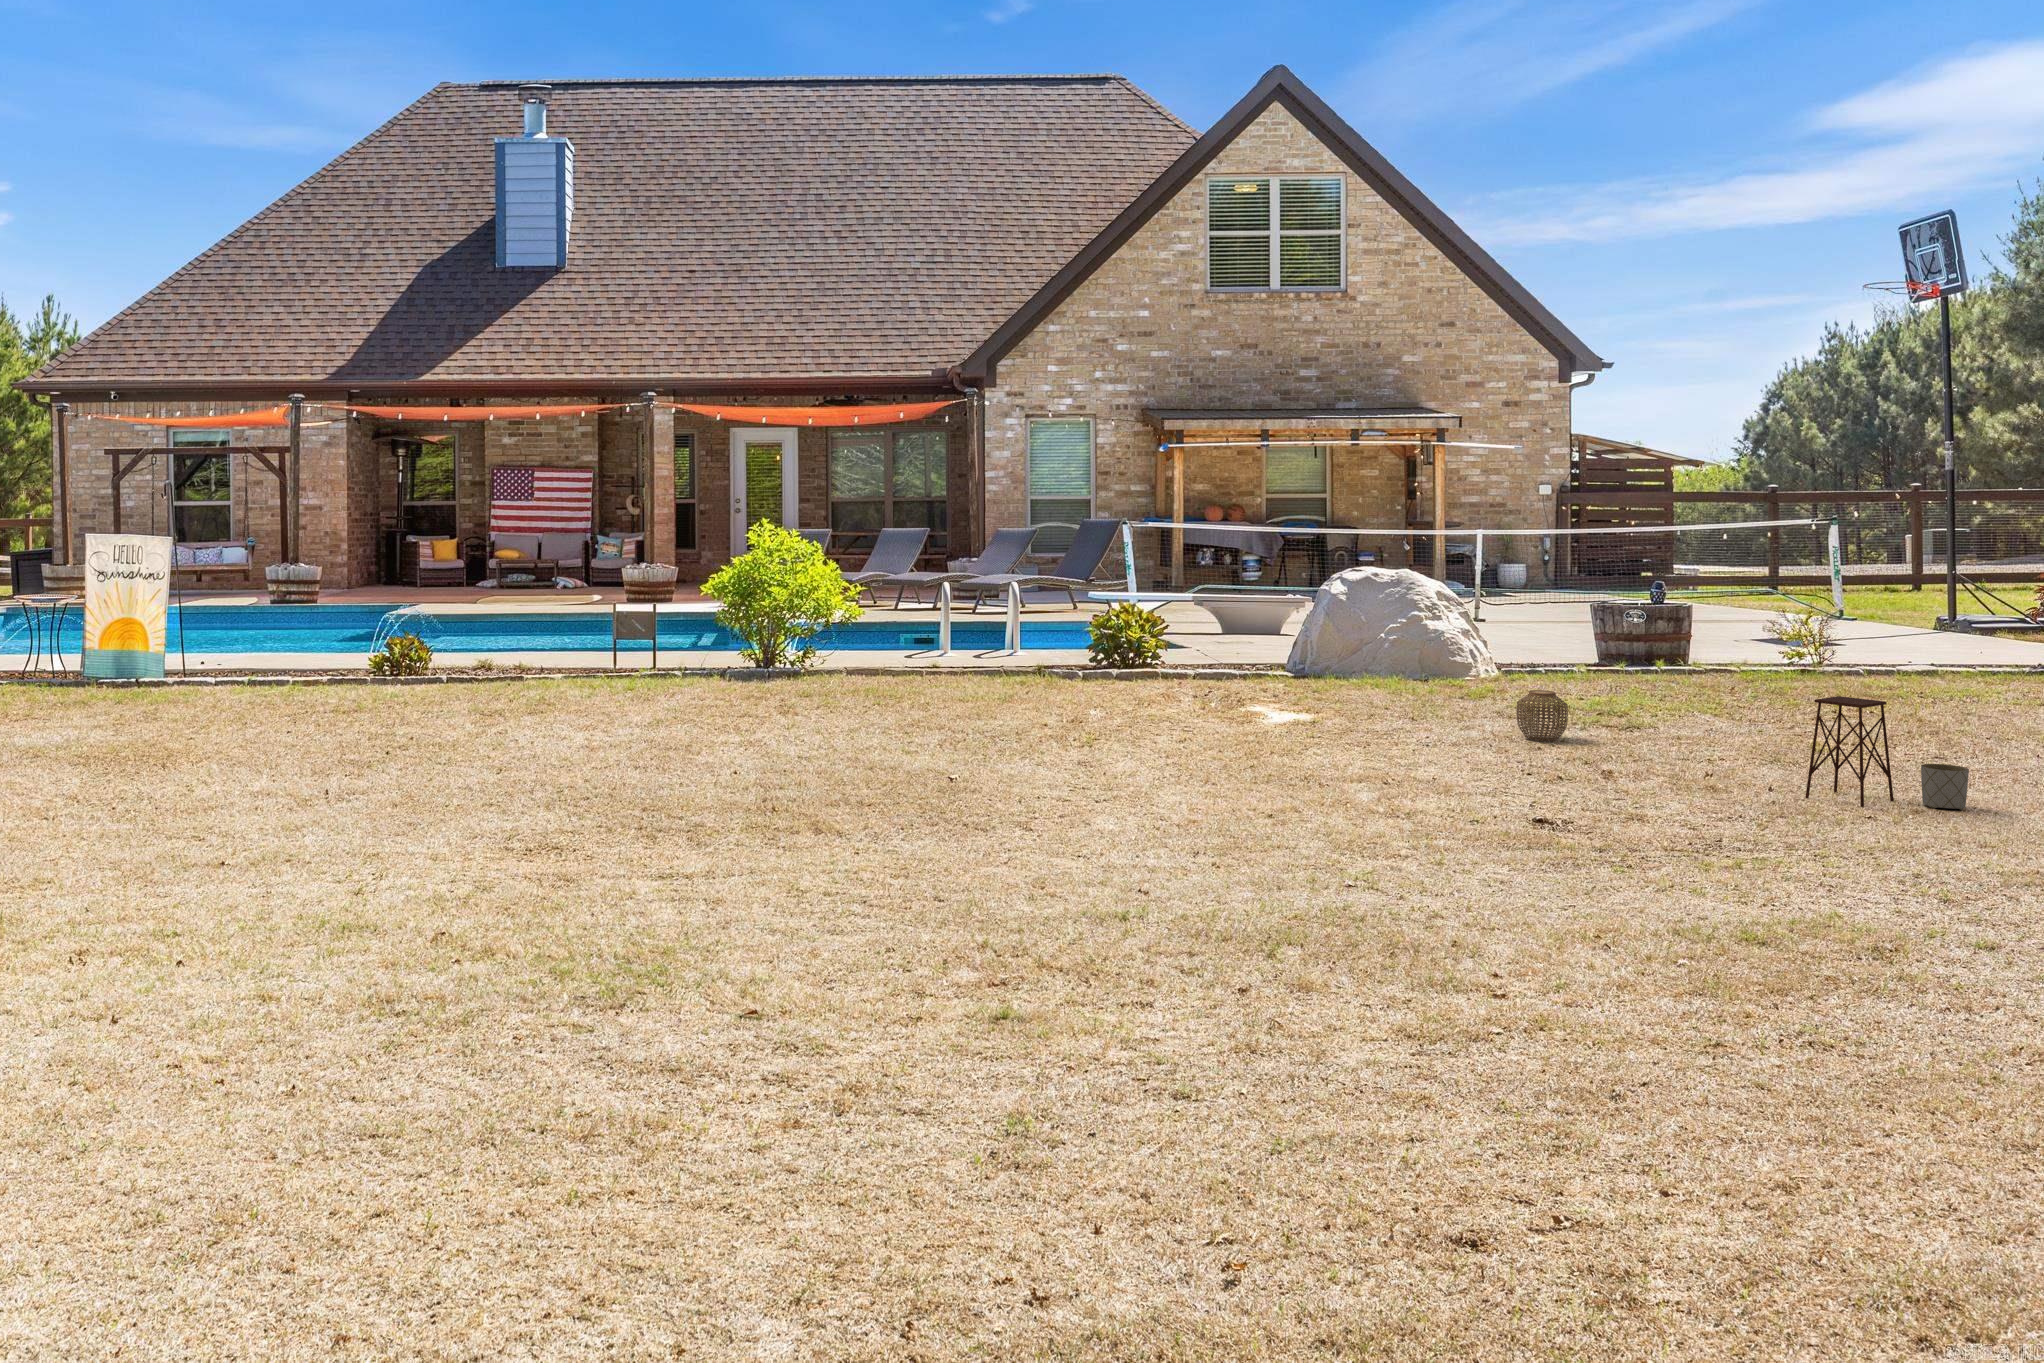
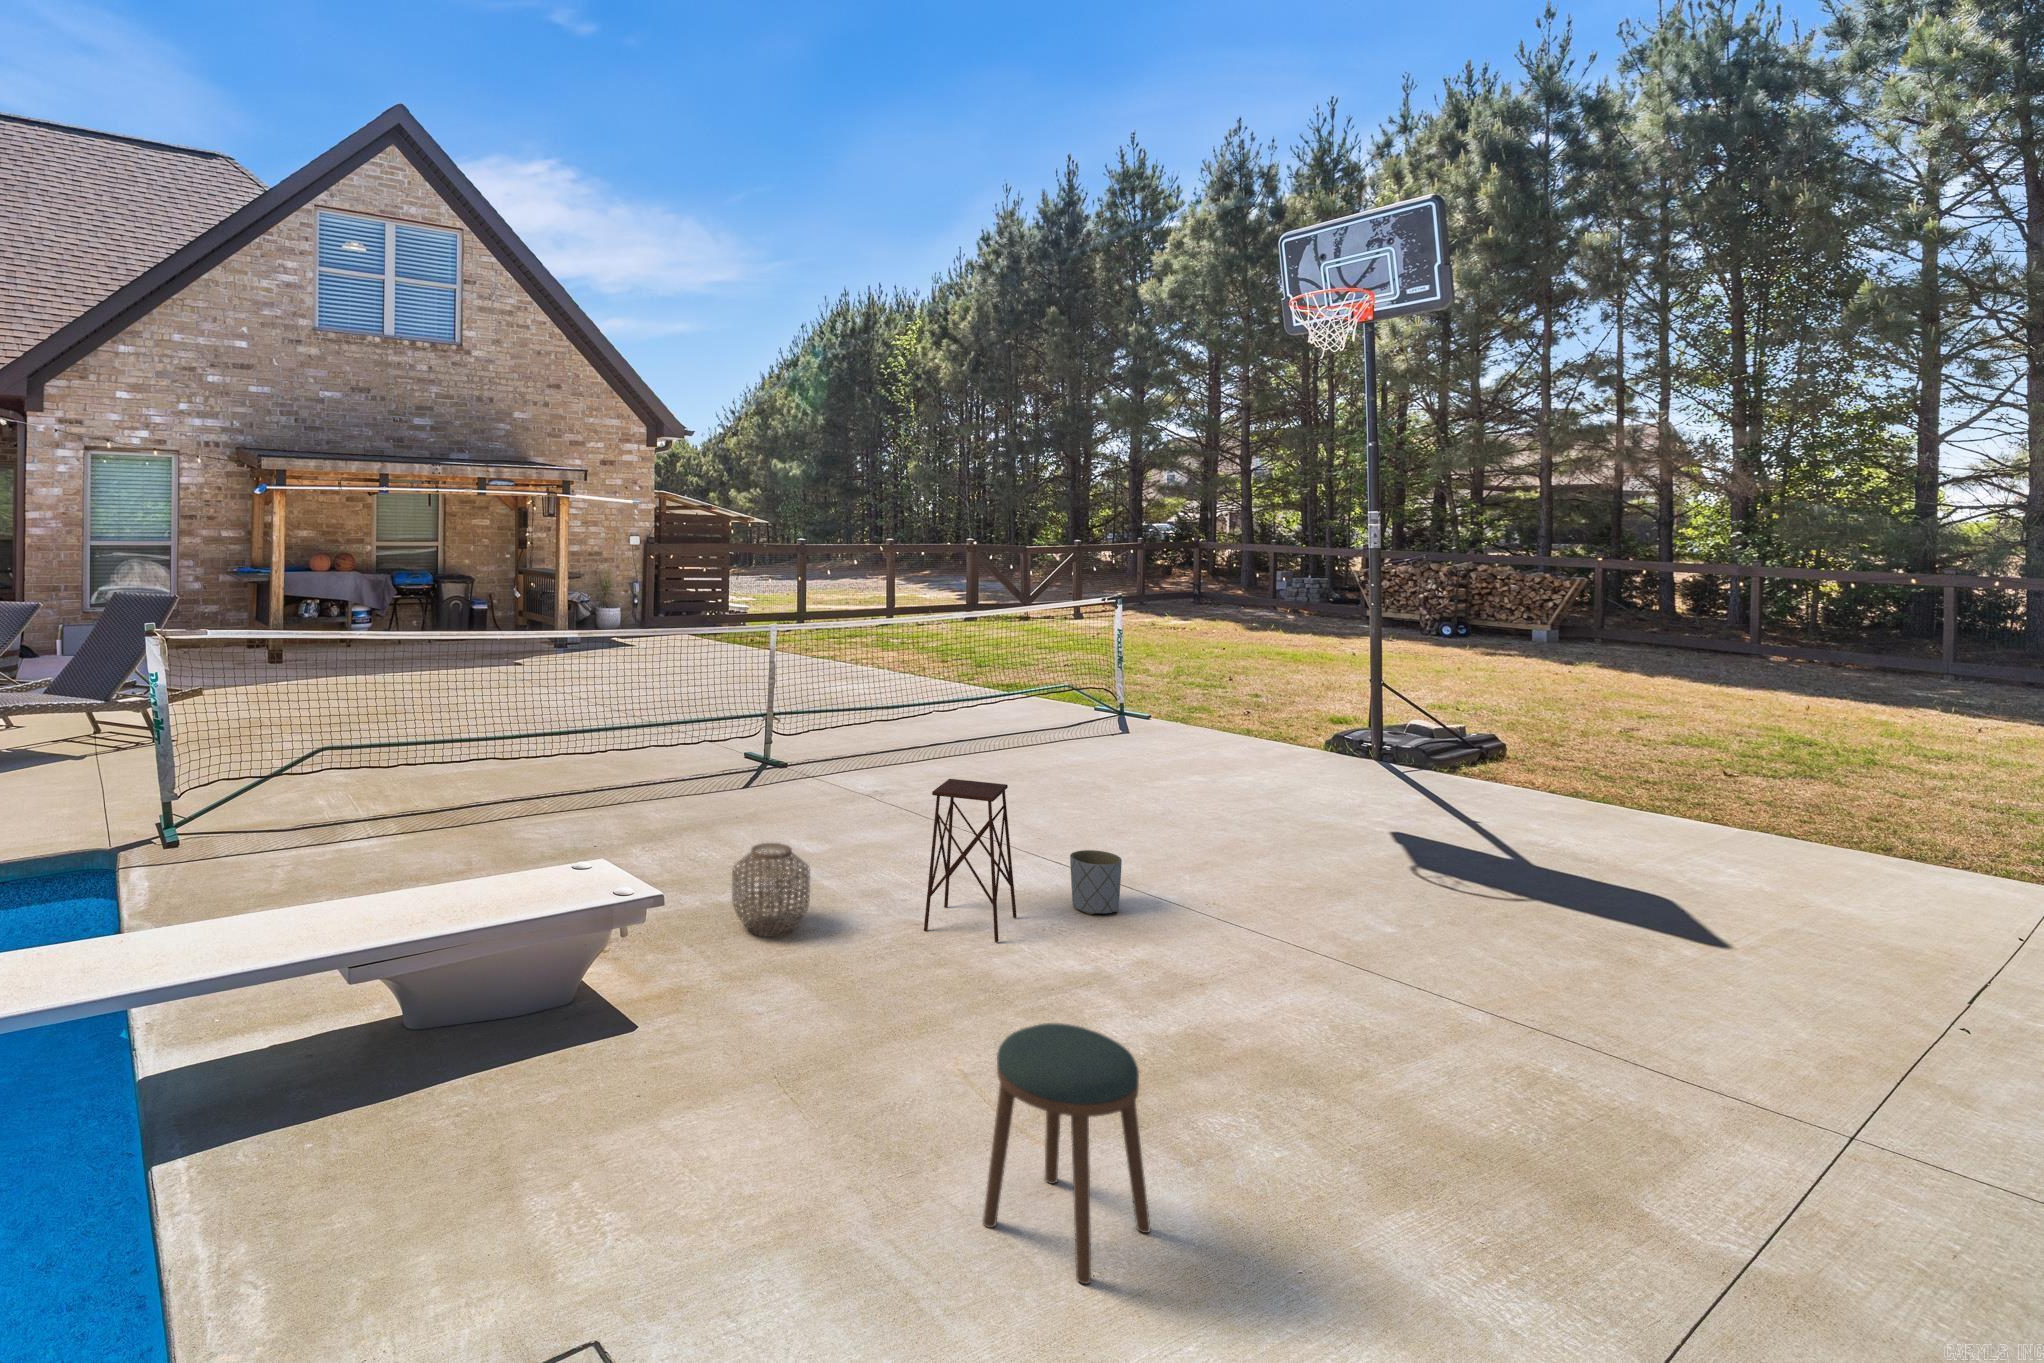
side table: present [1805,696,1894,807] -> present [924,779,1017,942]
stool: none [1577,724,1653,807] -> present [983,1023,1151,1284]
planter: present [1921,764,1969,810] -> present [1070,850,1122,915]

